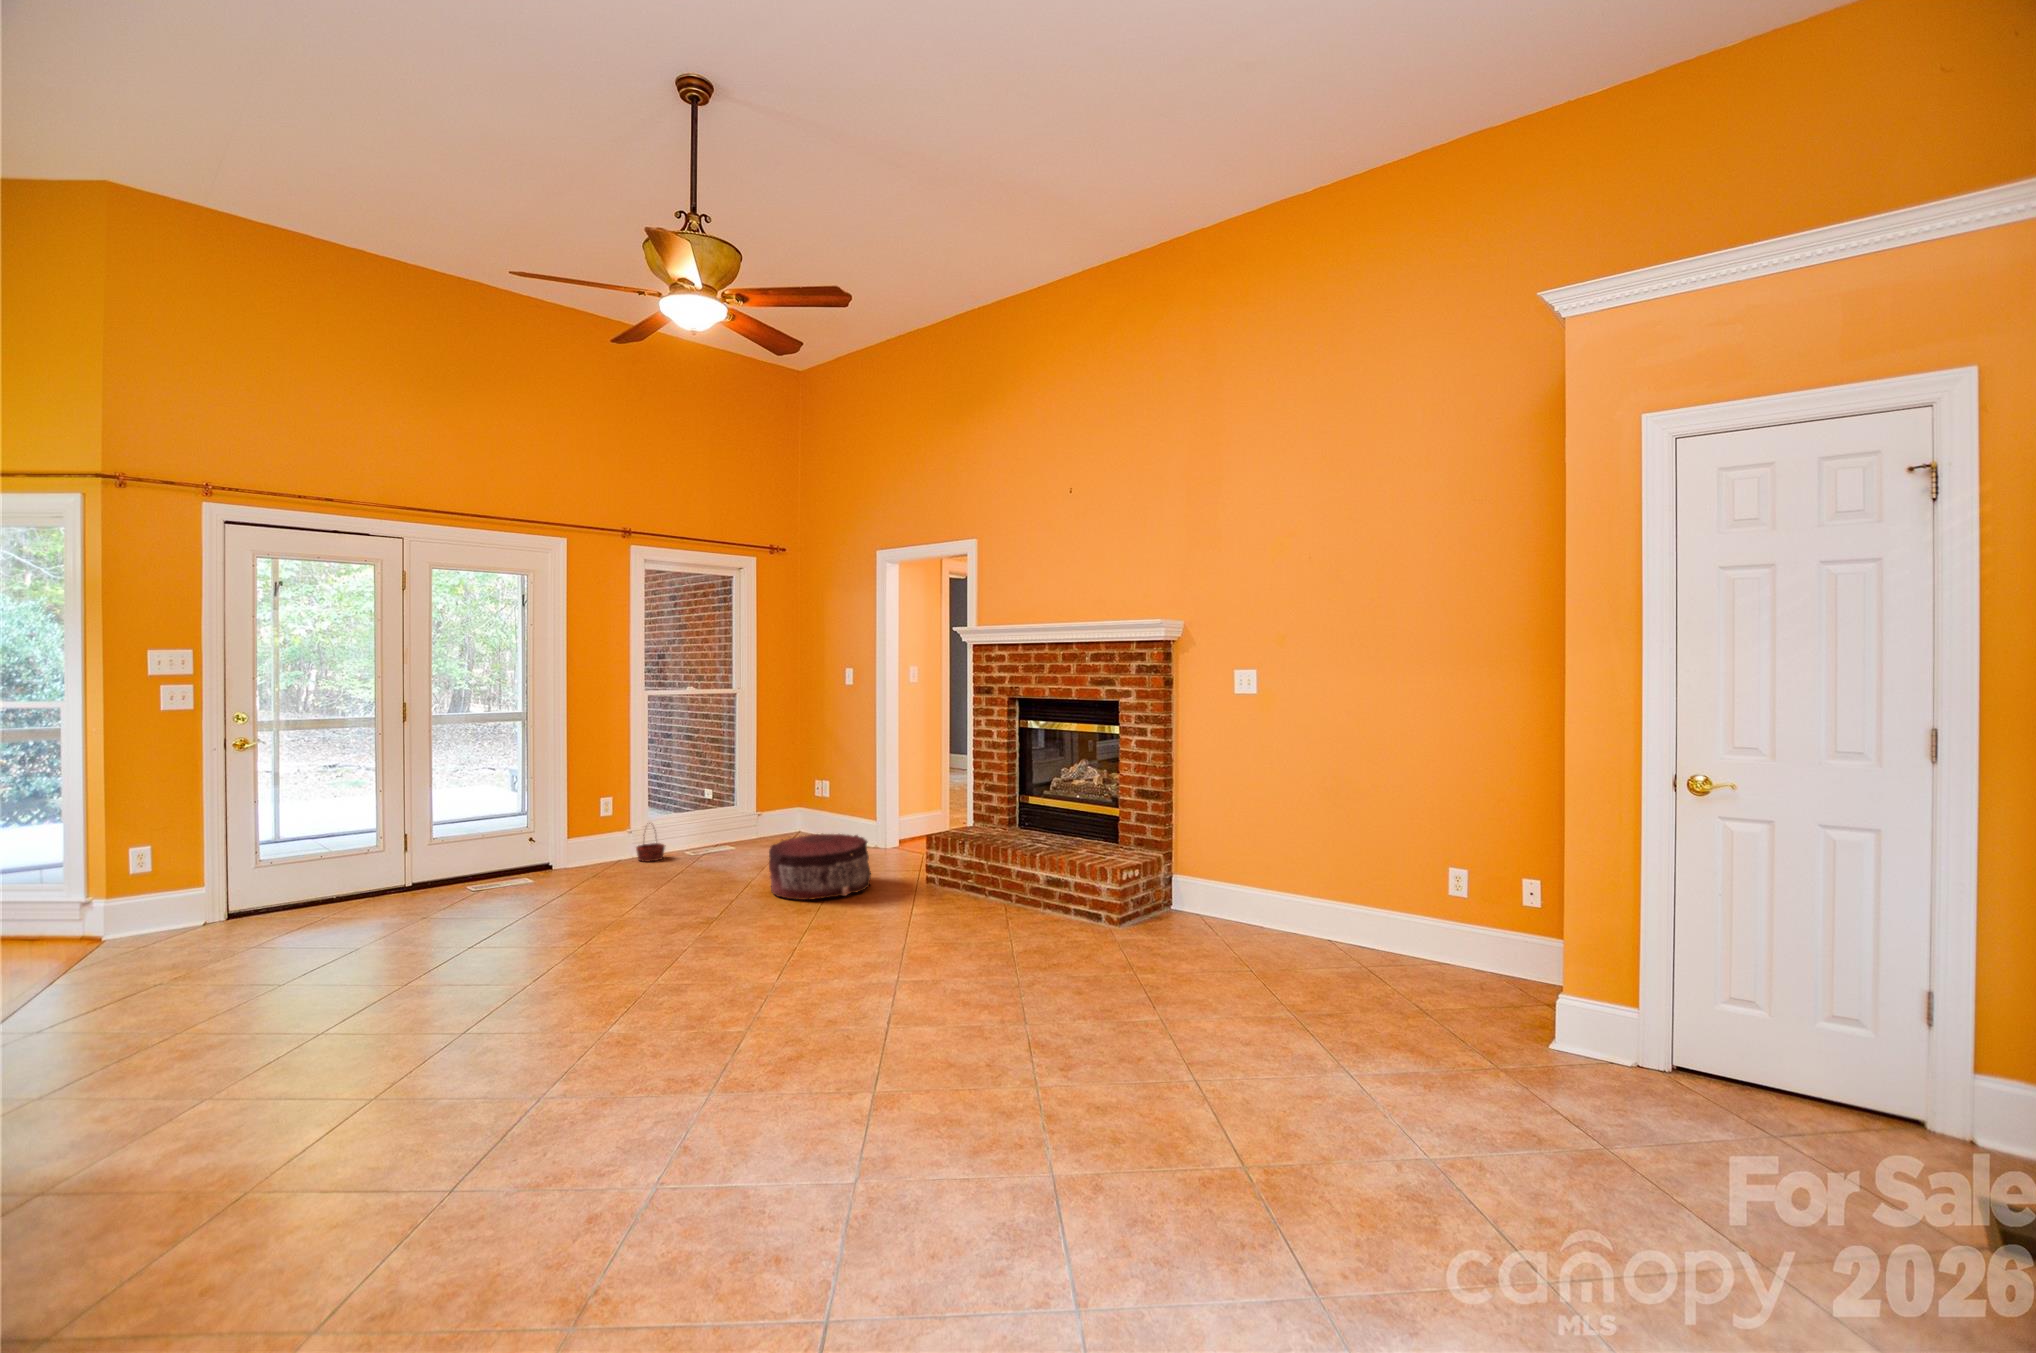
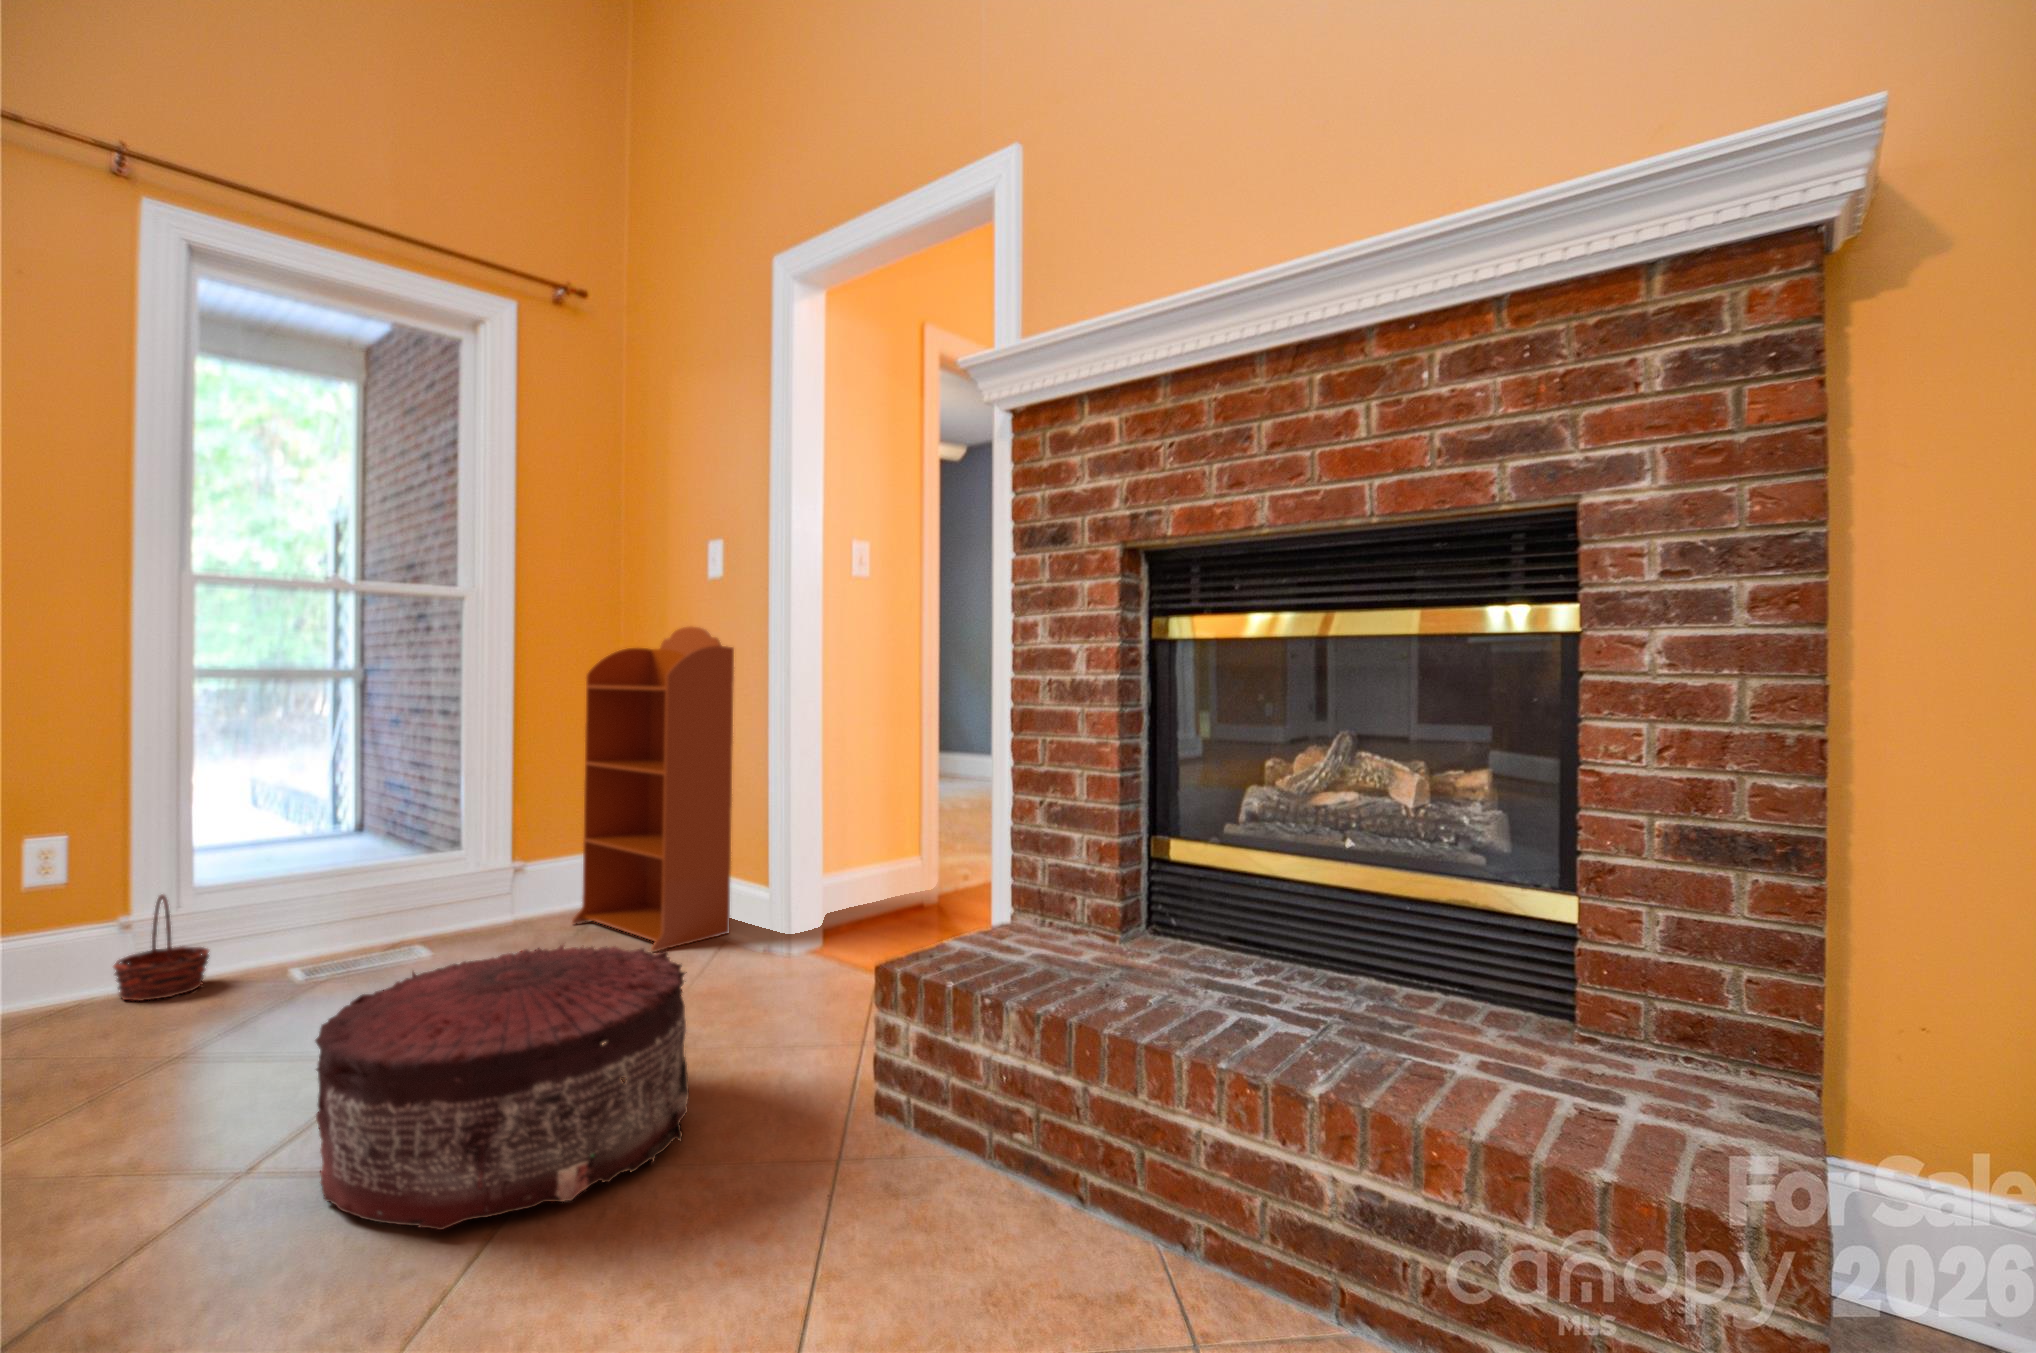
bookcase: none [786,706,858,848] -> present [572,627,734,952]

